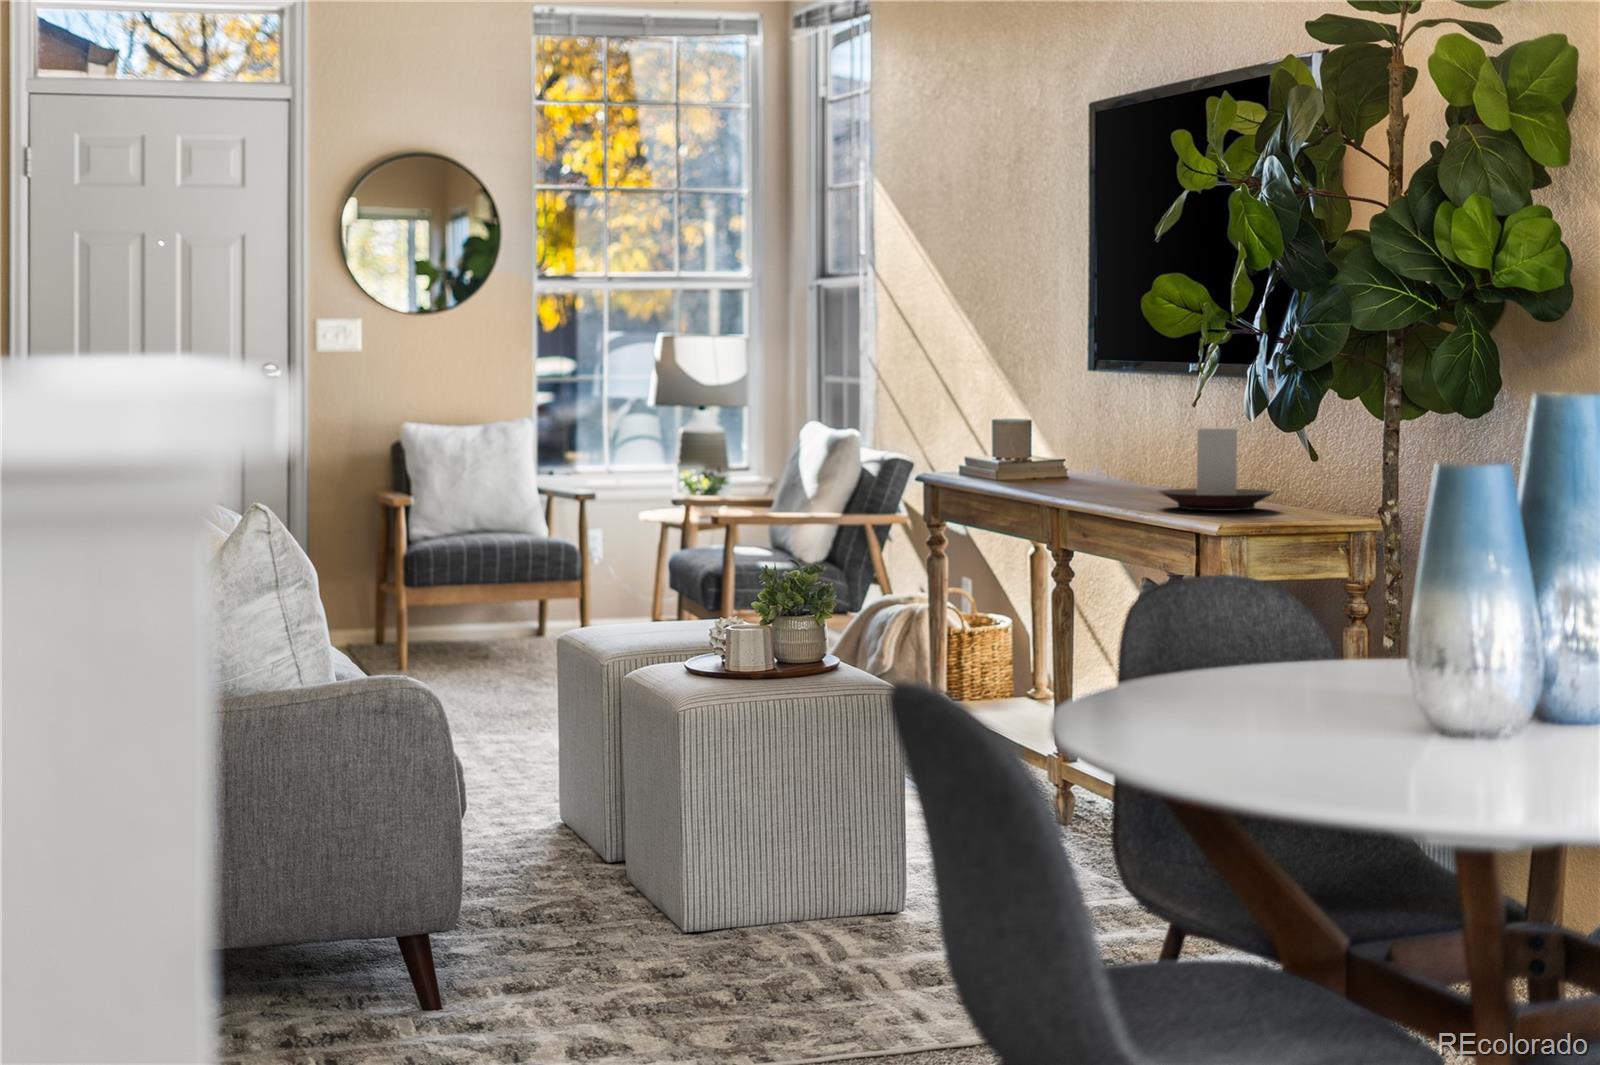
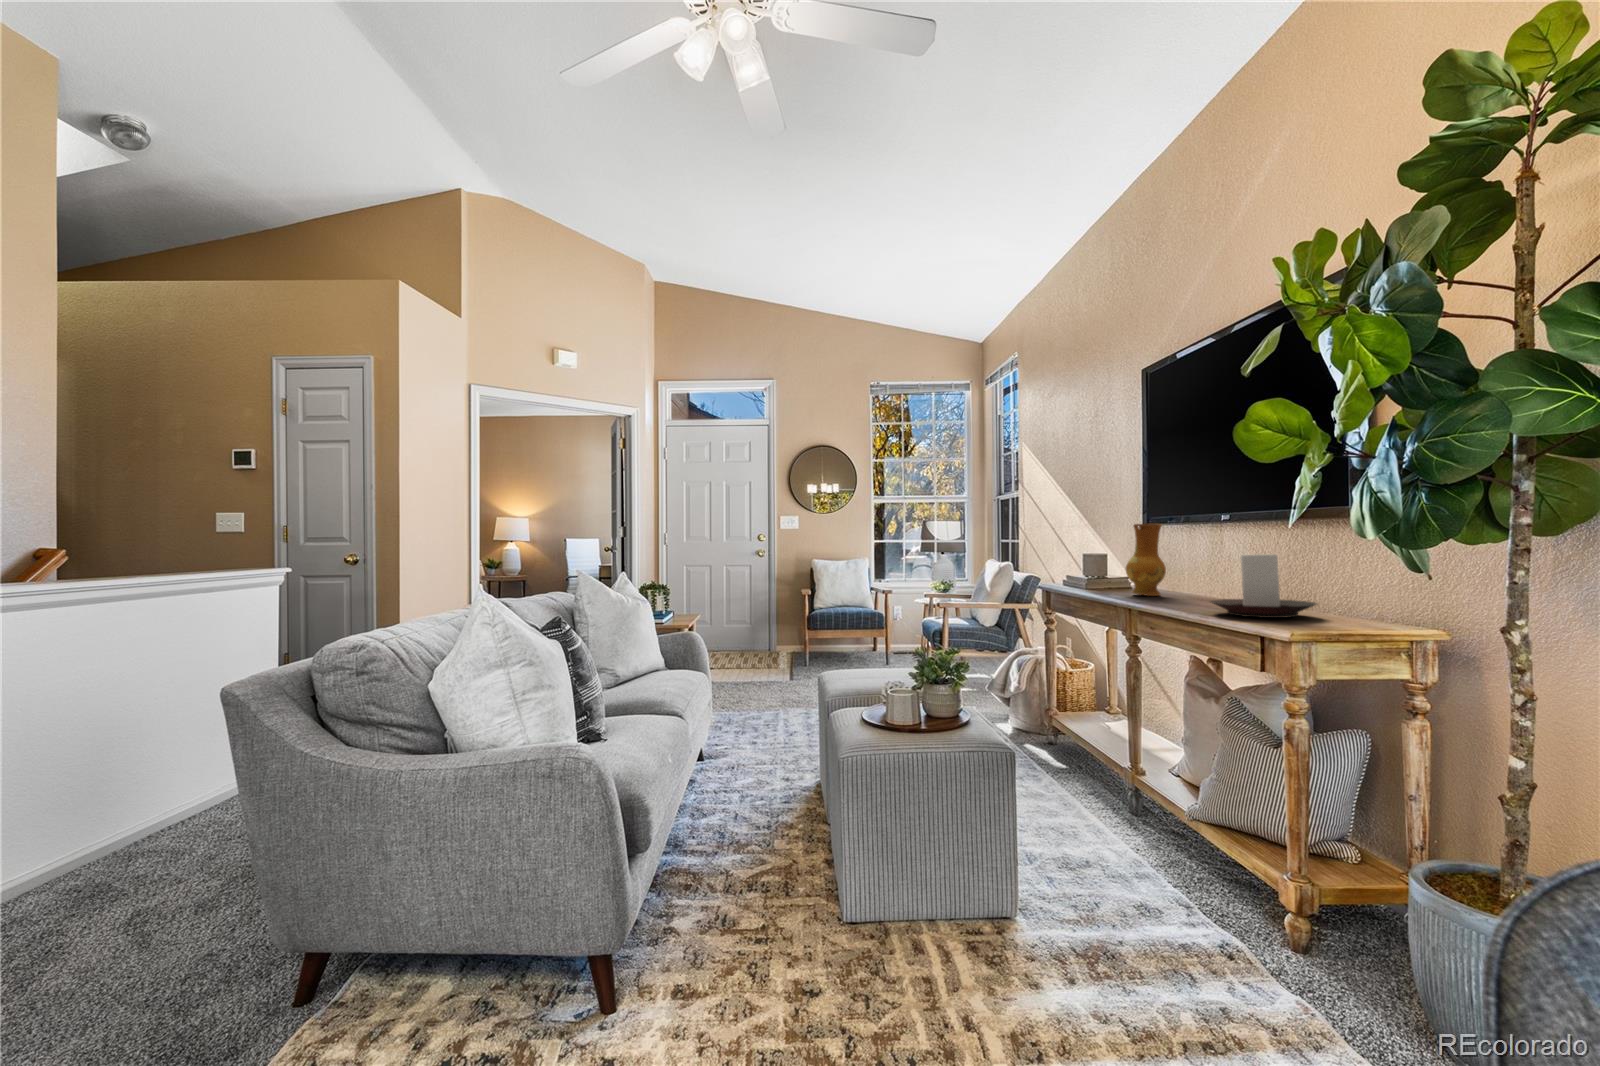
ceramic jug: none [1061,374,1117,489] -> present [1126,524,1166,596]

